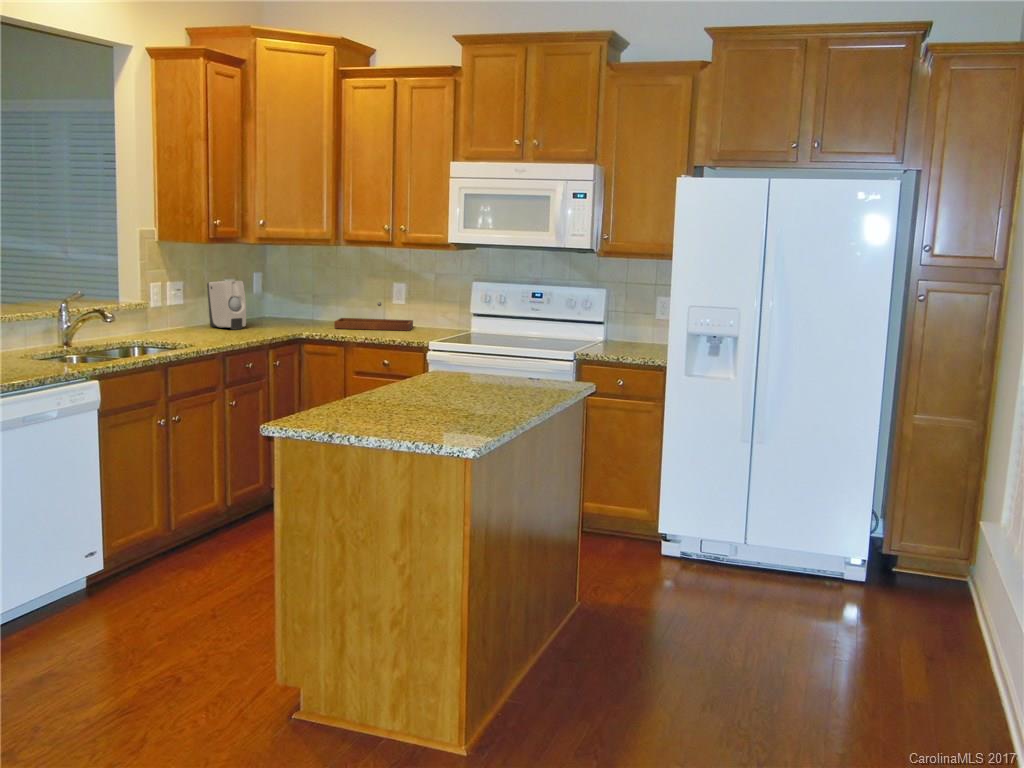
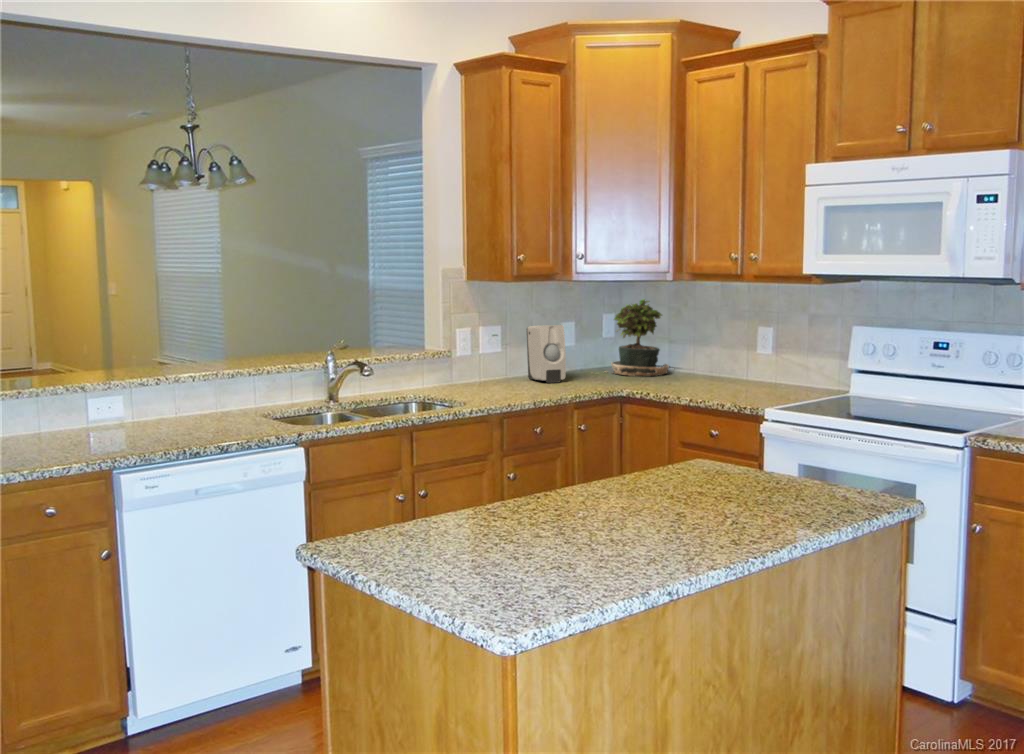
potted plant: none [256,260,321,323] -> present [605,299,669,376]
tray: present [334,302,413,331] -> none [670,352,778,391]

